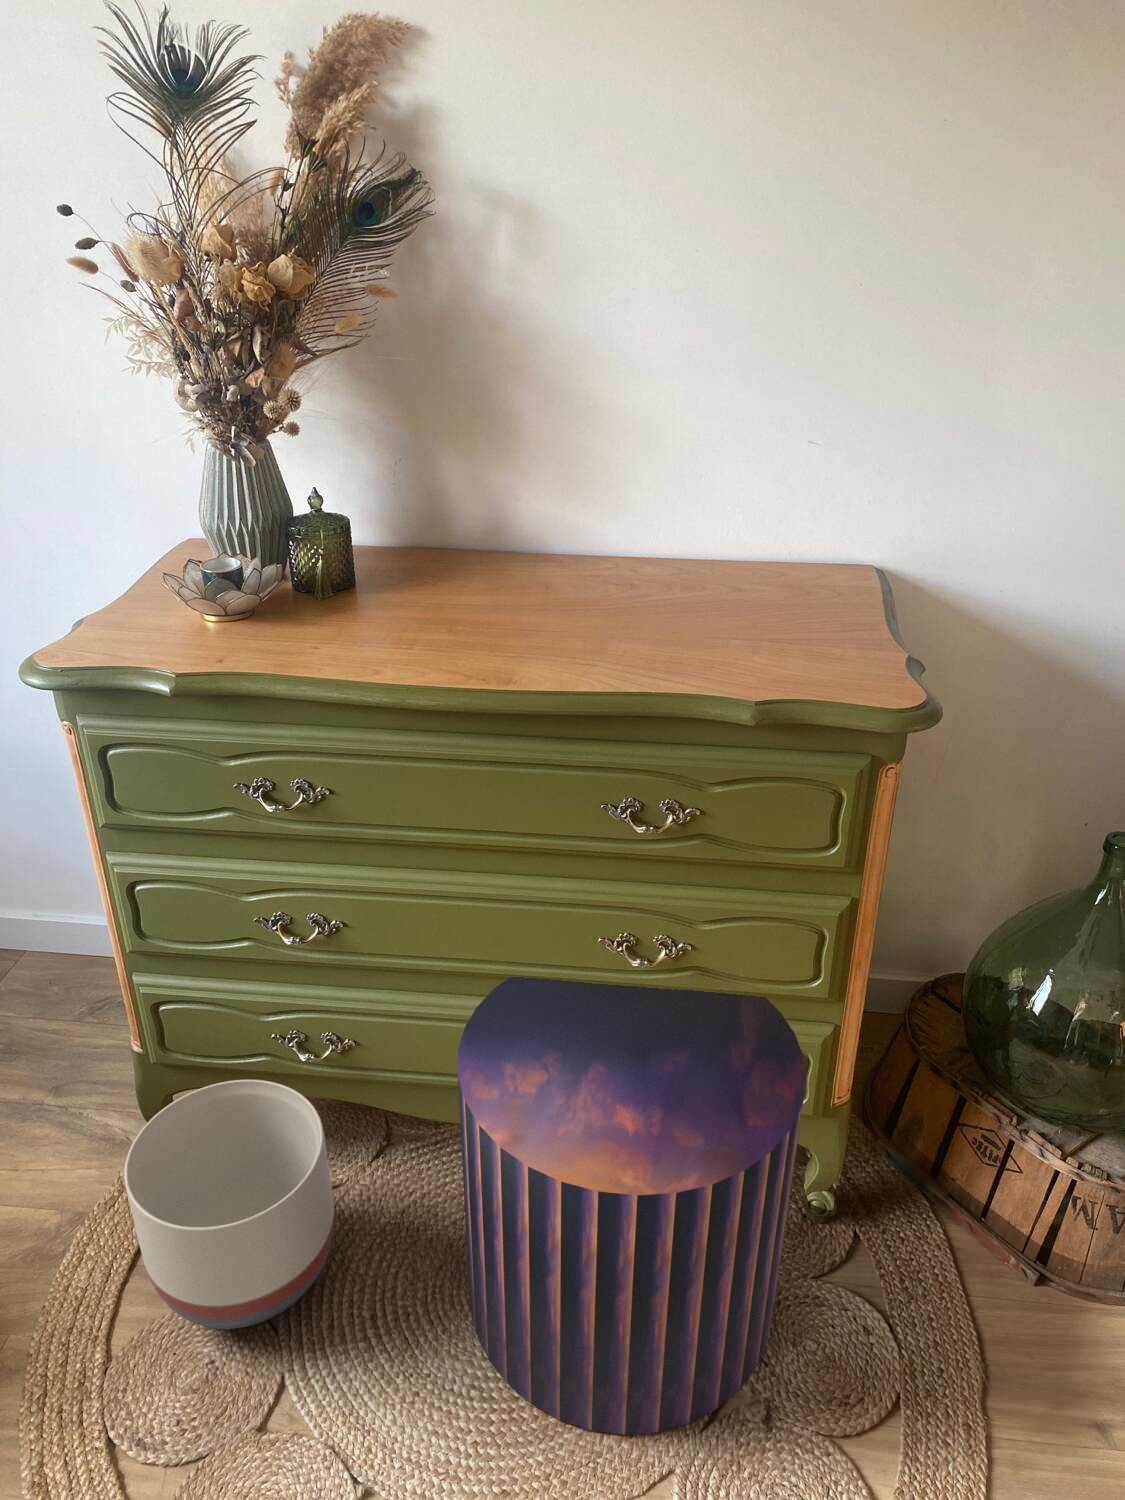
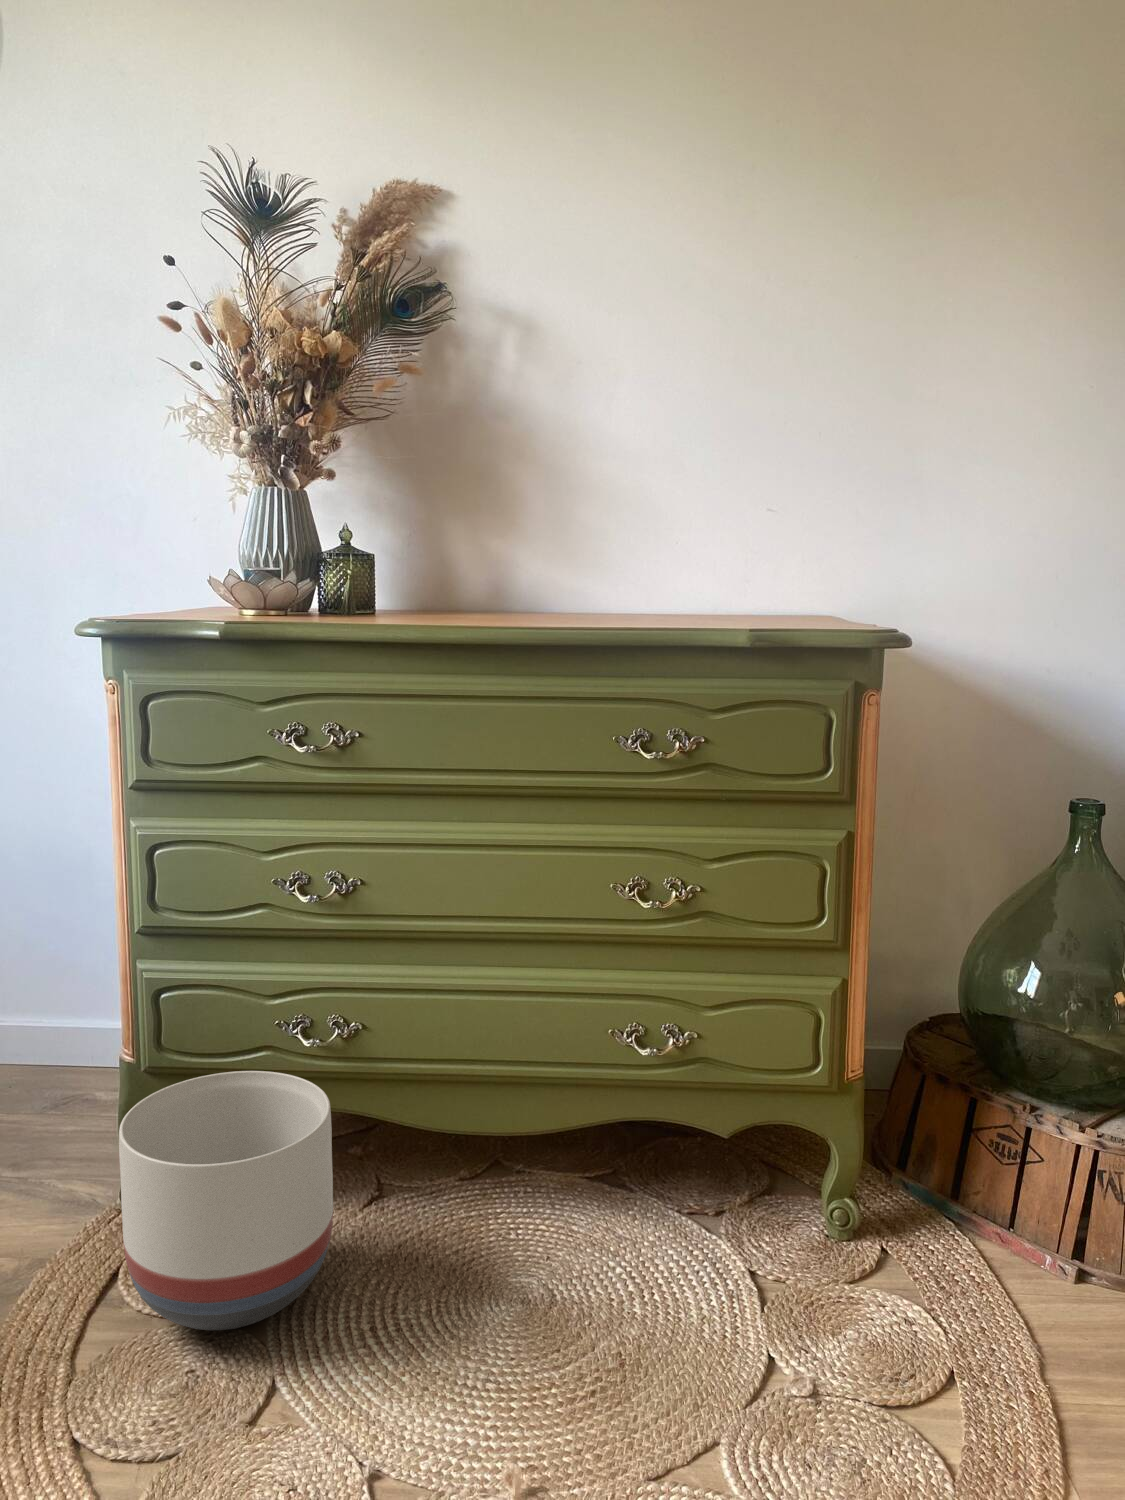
pouf: present [458,977,806,1435] -> none [477,927,823,1412]

